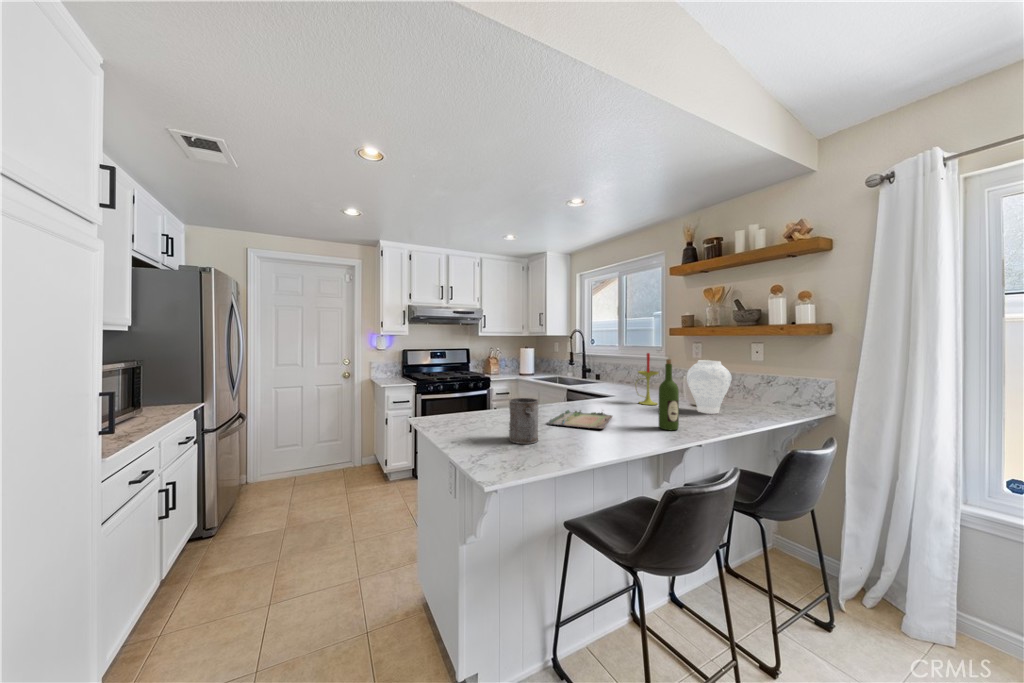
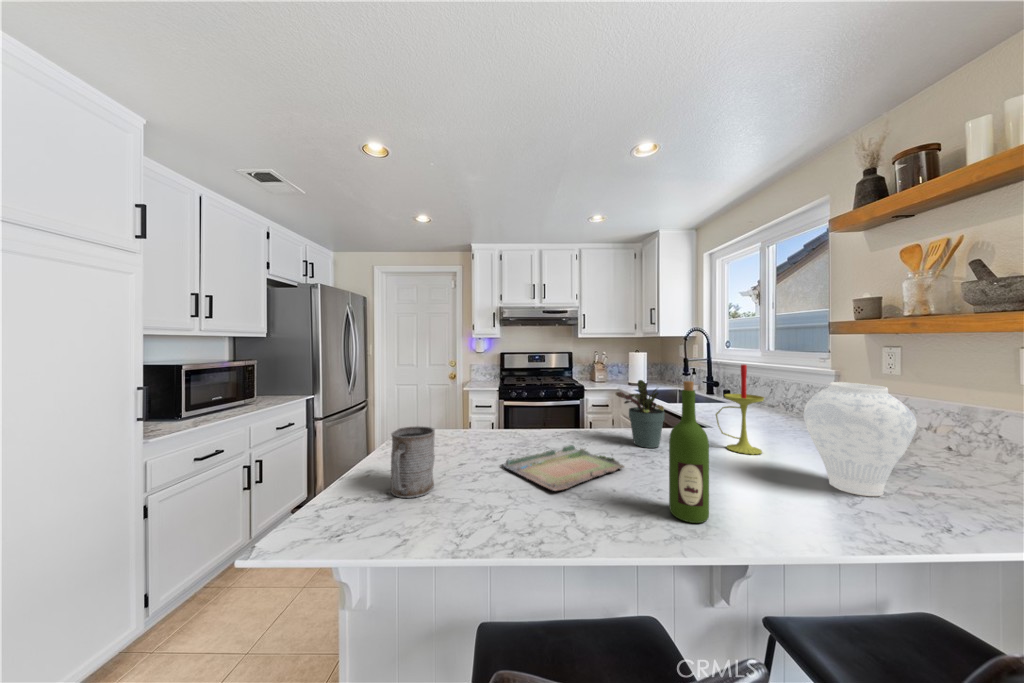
potted plant: none [584,364,614,408] -> present [616,380,664,448]

